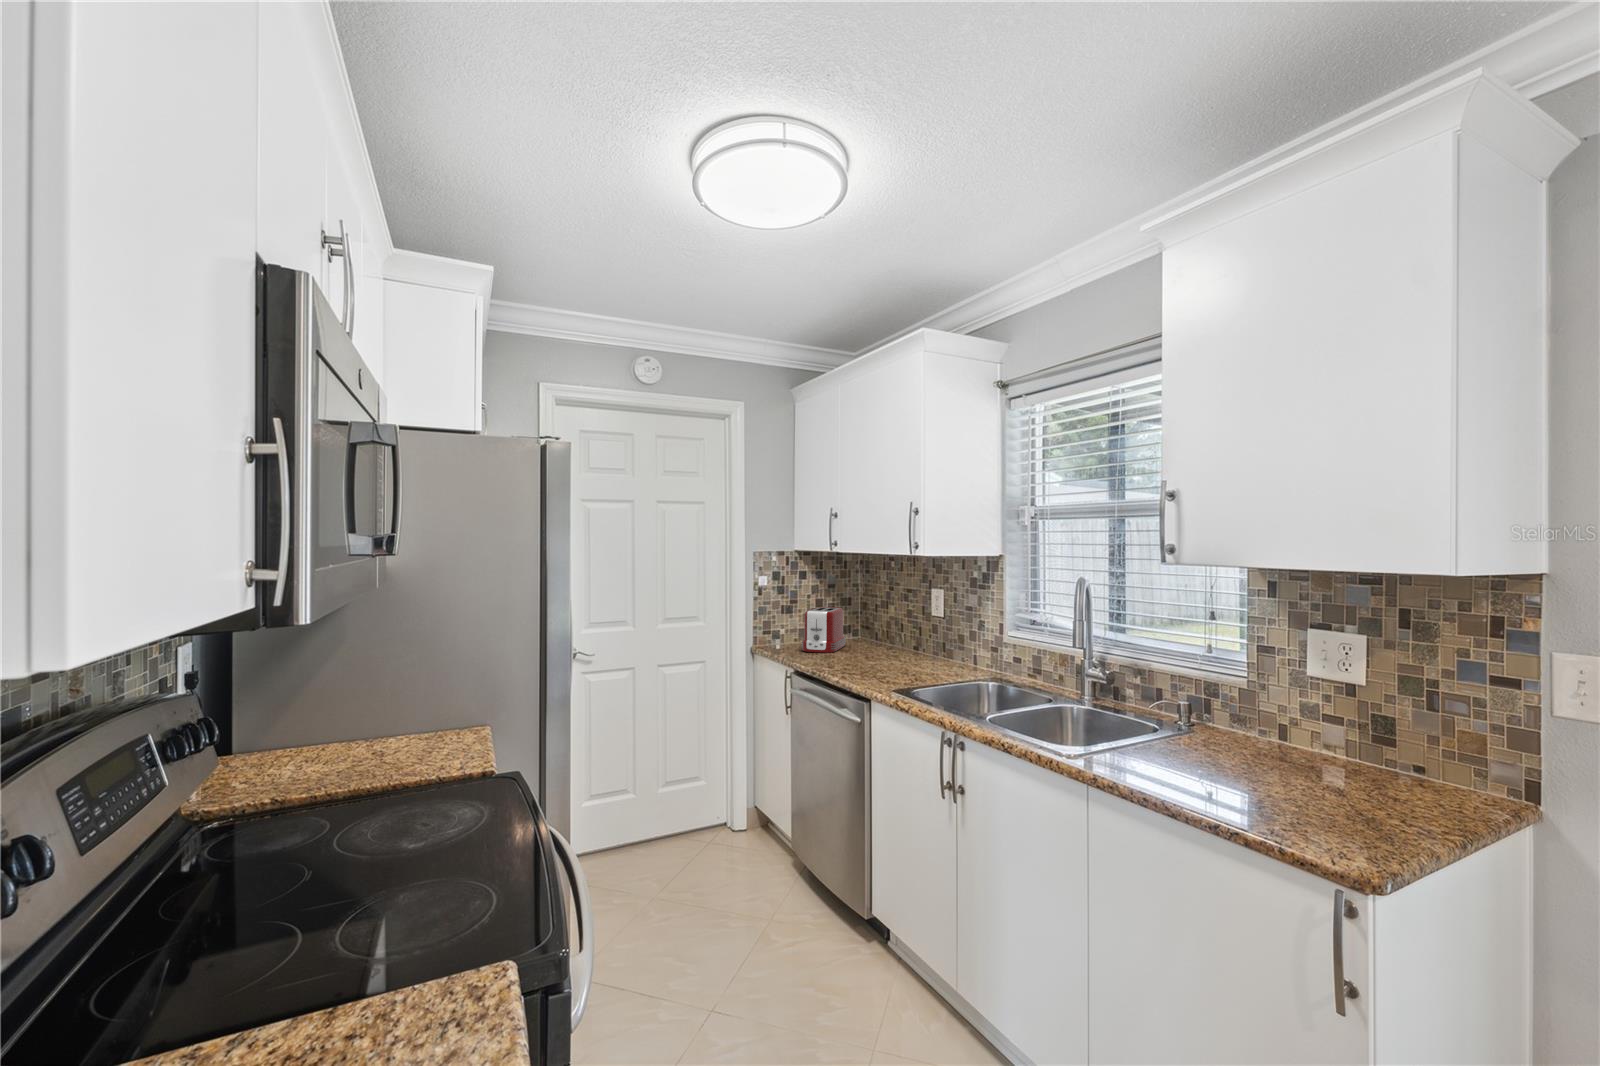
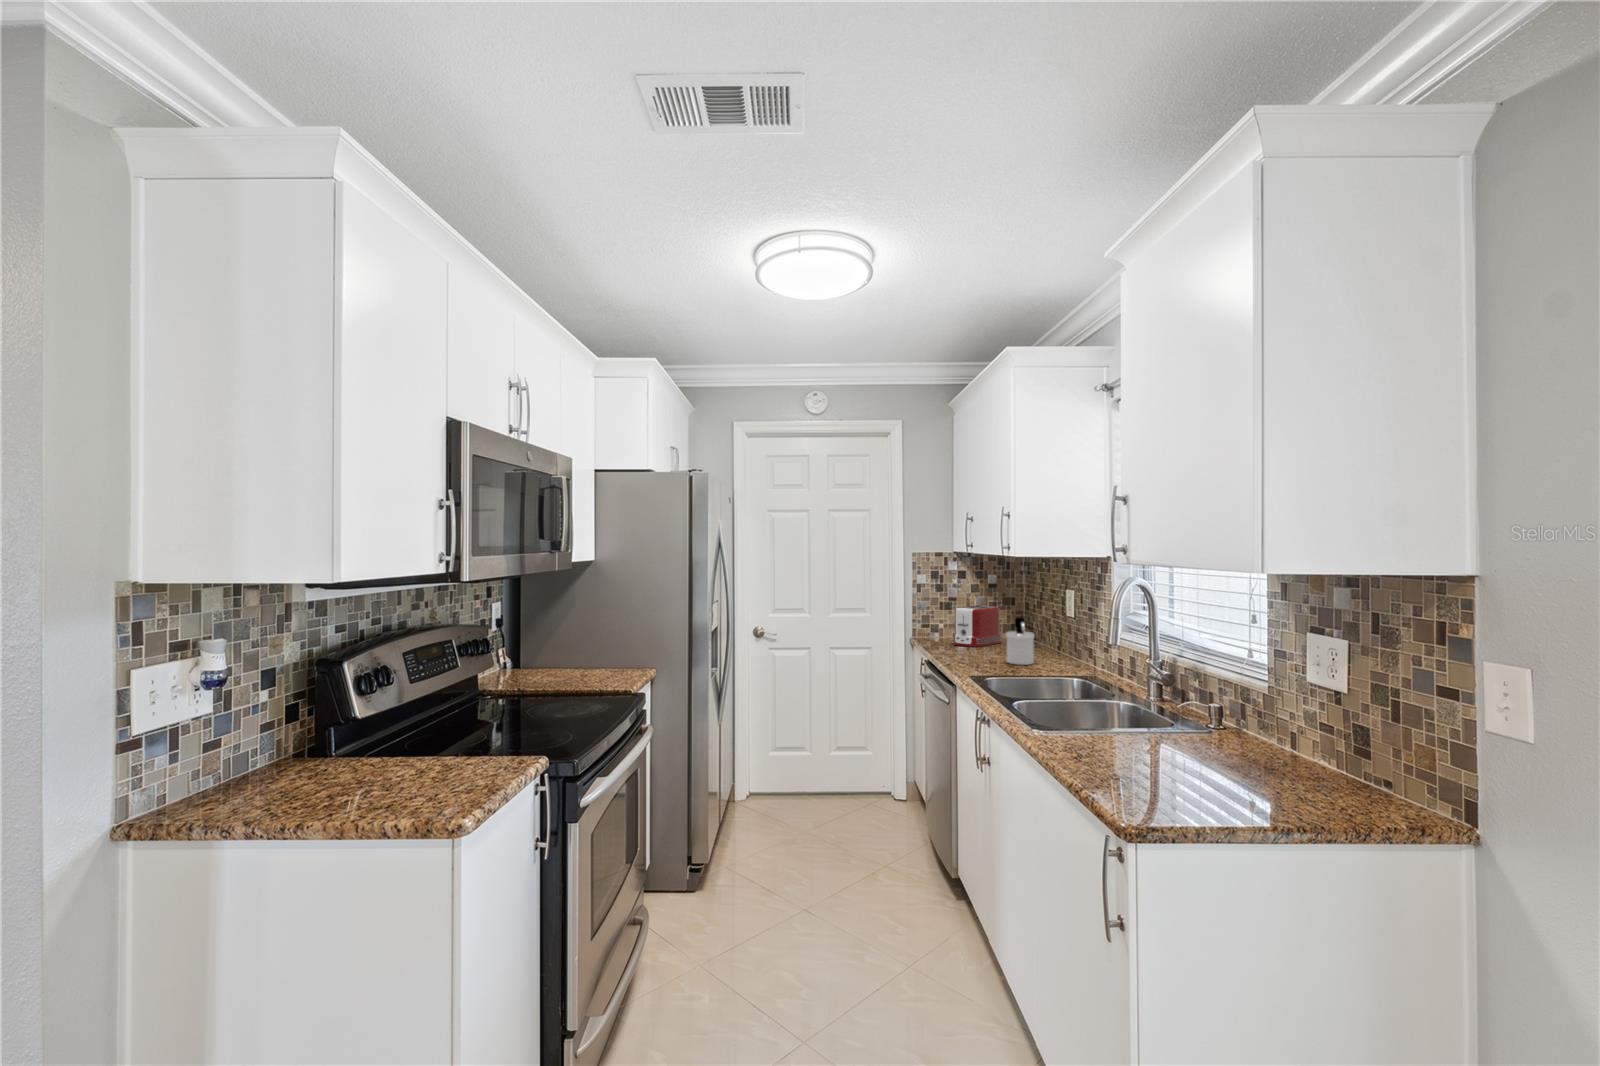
soap dispenser: none [892,620,921,671] -> present [1006,617,1034,665]

